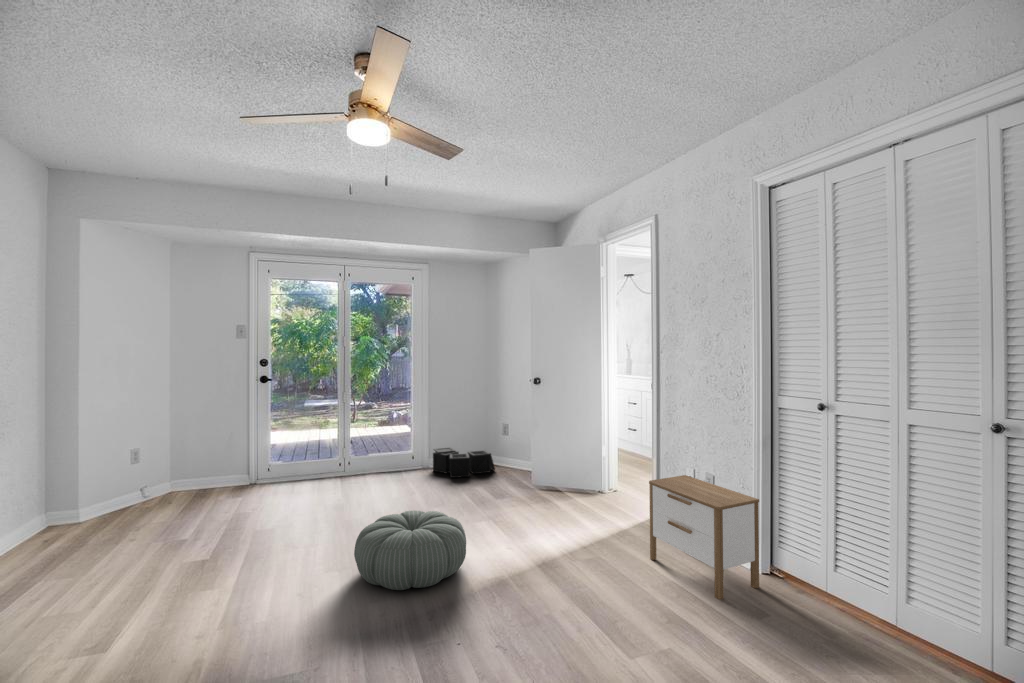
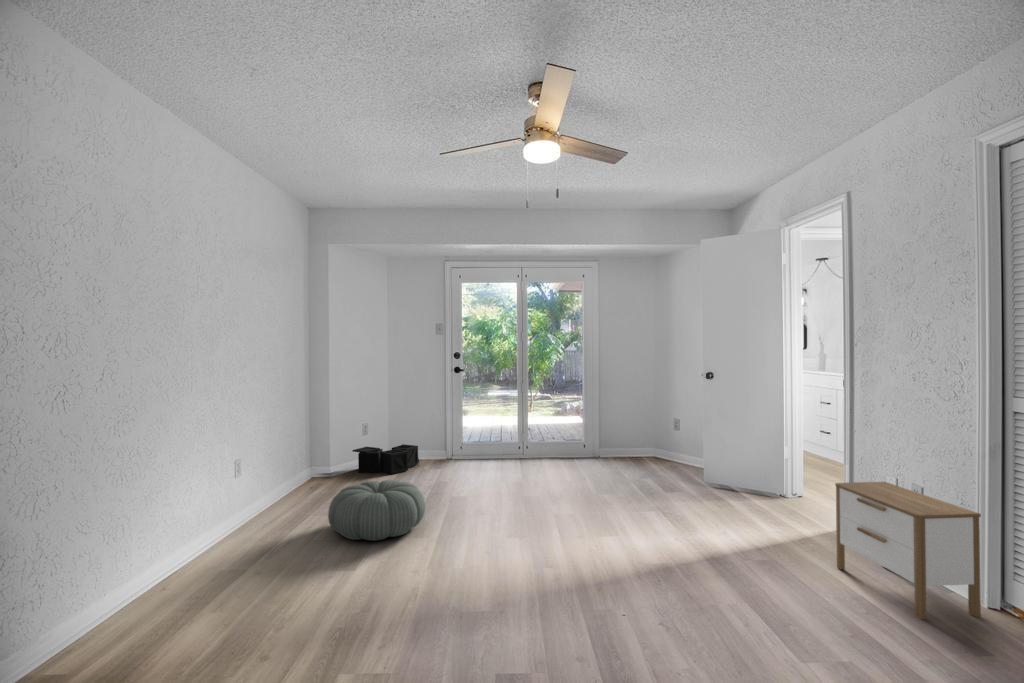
storage bin: present [433,447,495,478] -> present [353,444,419,474]
pouf: present [354,510,466,590] -> present [328,480,426,541]

